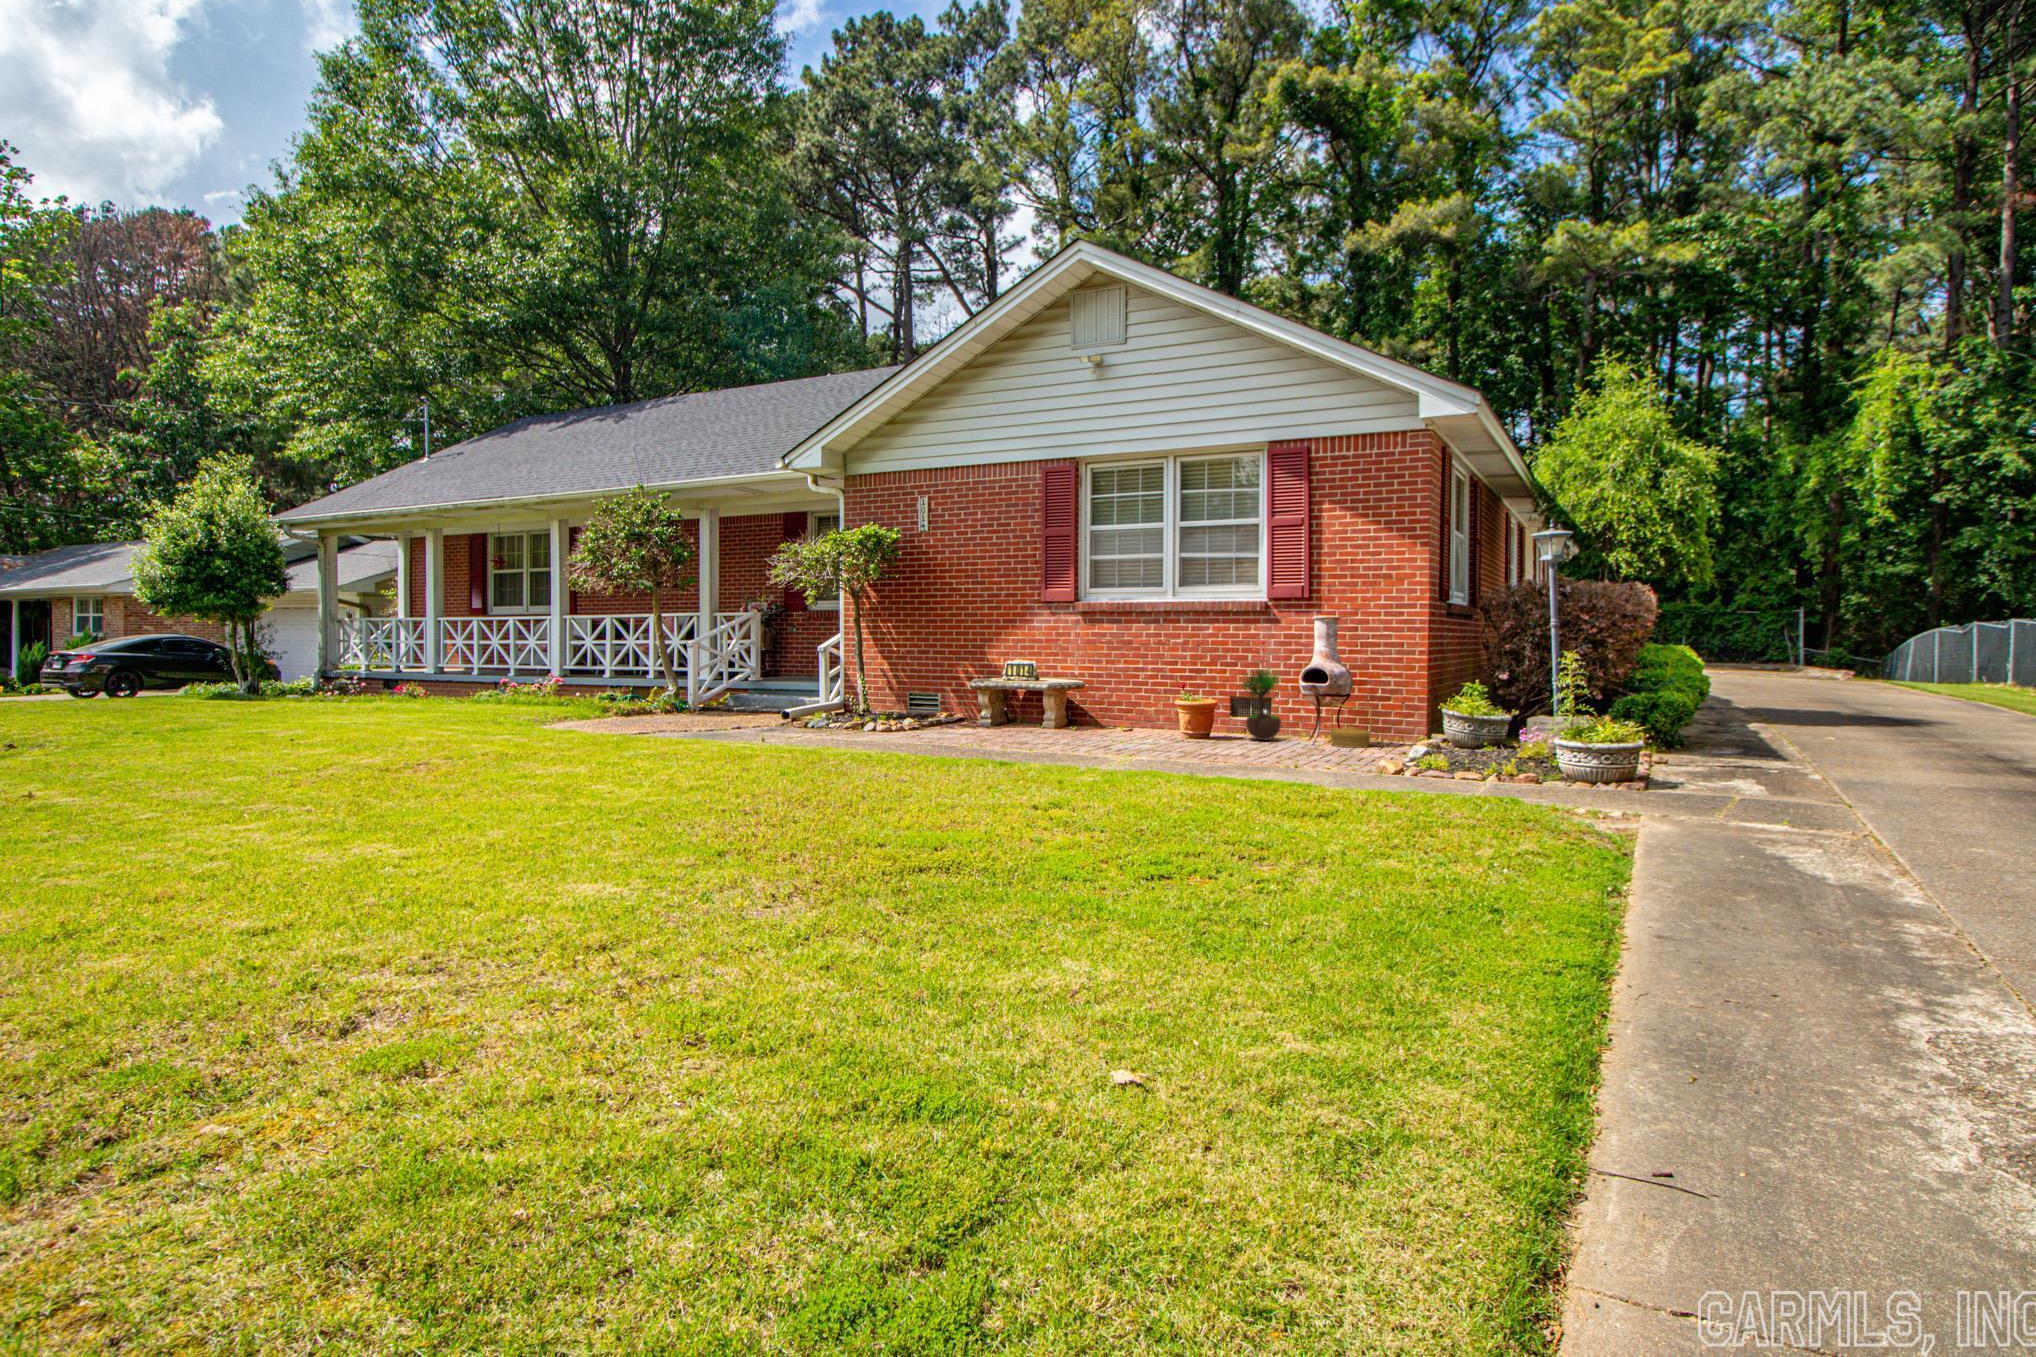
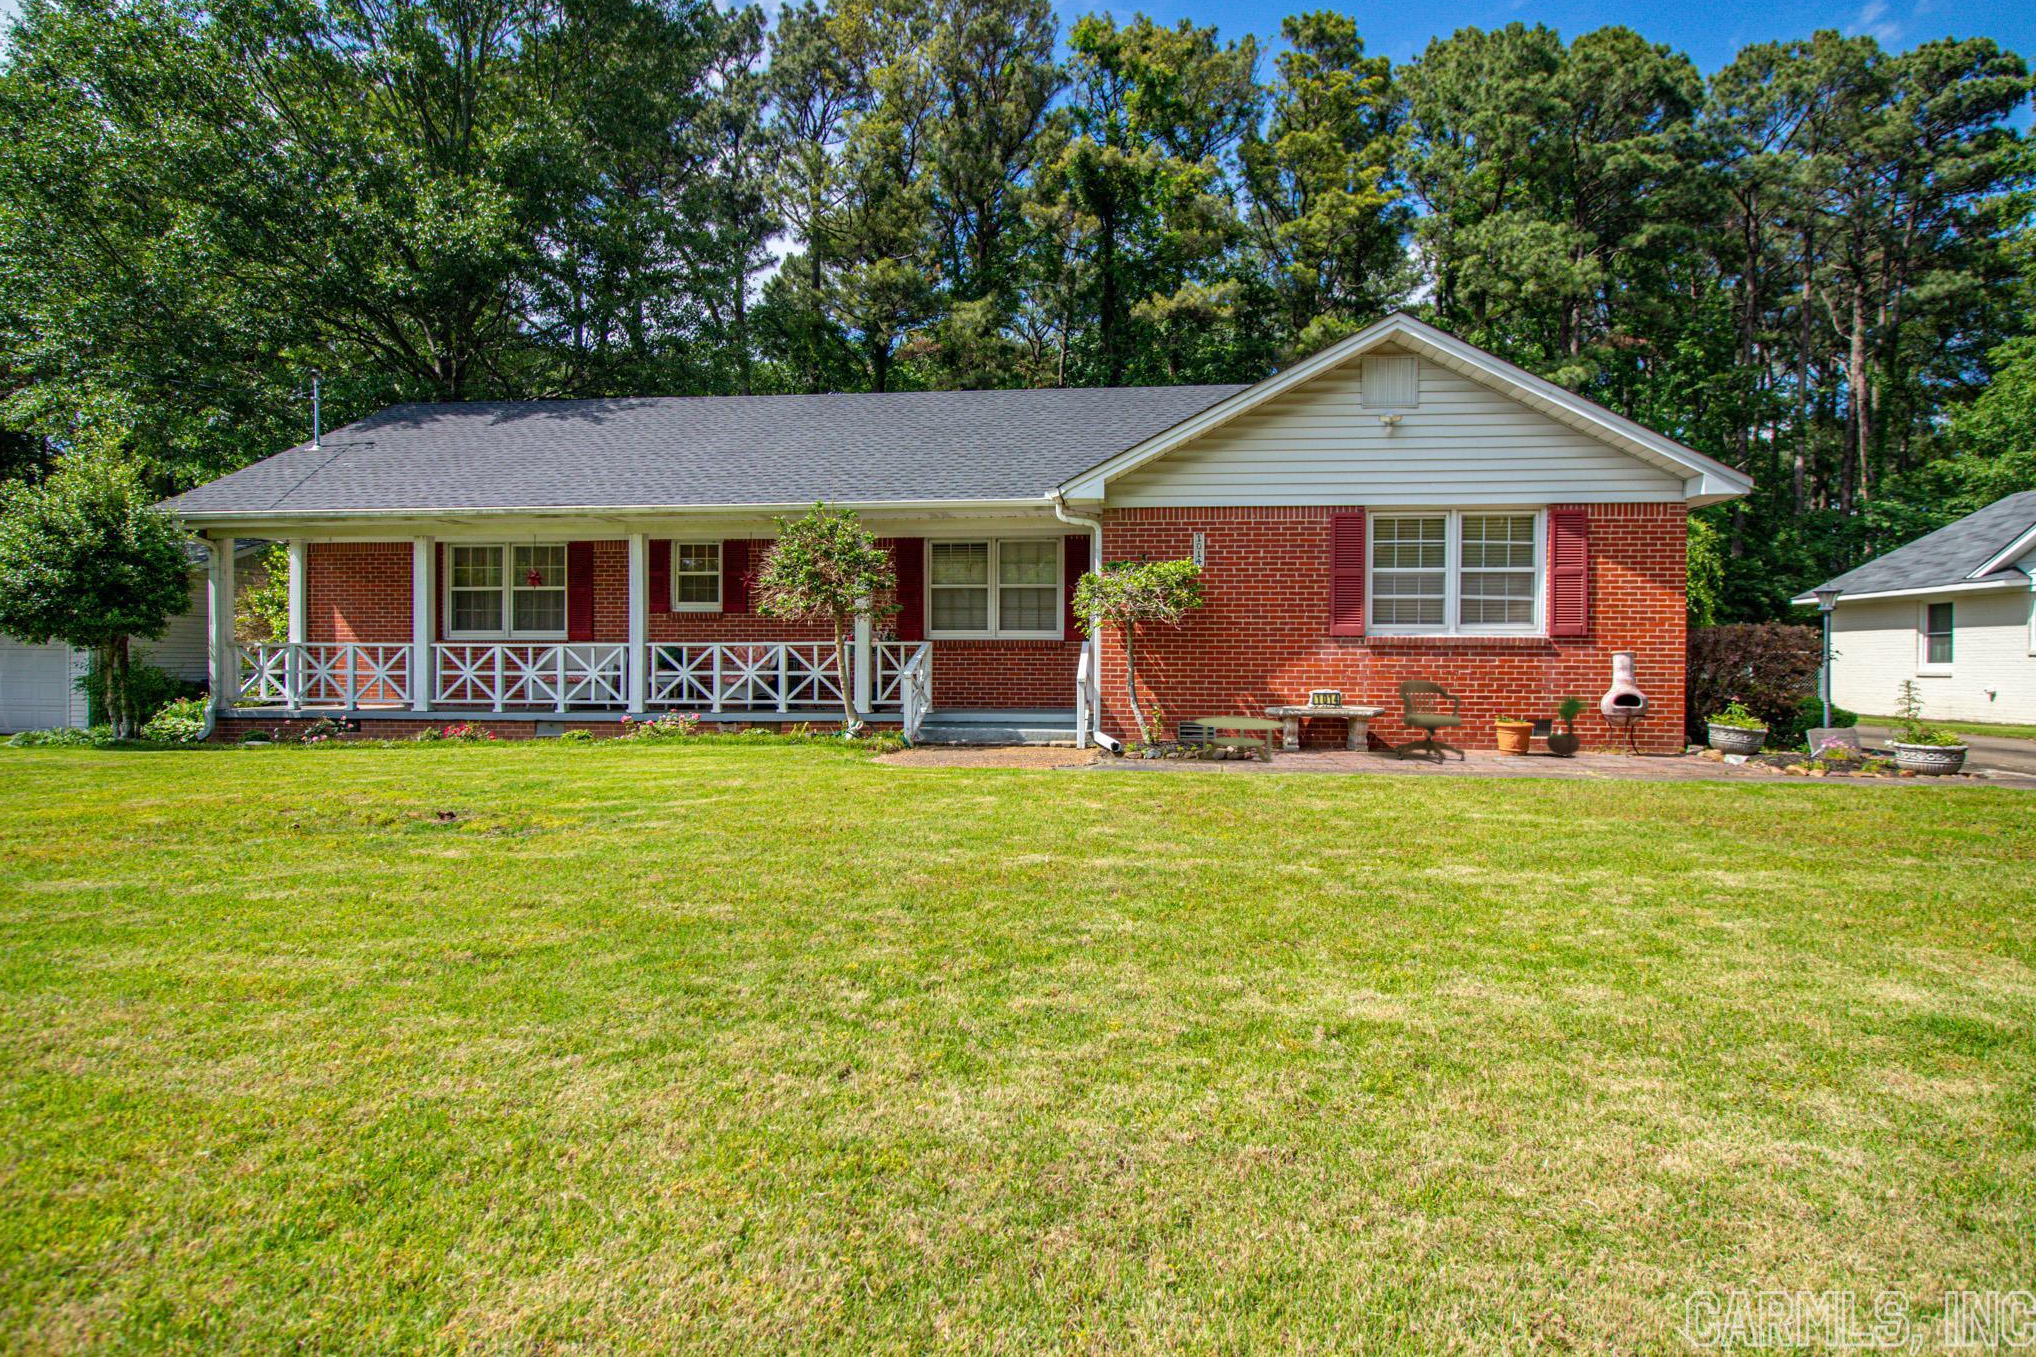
chair: none [1064,649,1133,737] -> present [1396,680,1466,764]
round table: none [881,684,968,727] -> present [1195,717,1284,763]
woven basket: present [1330,705,1372,748] -> none [1616,723,1655,759]

